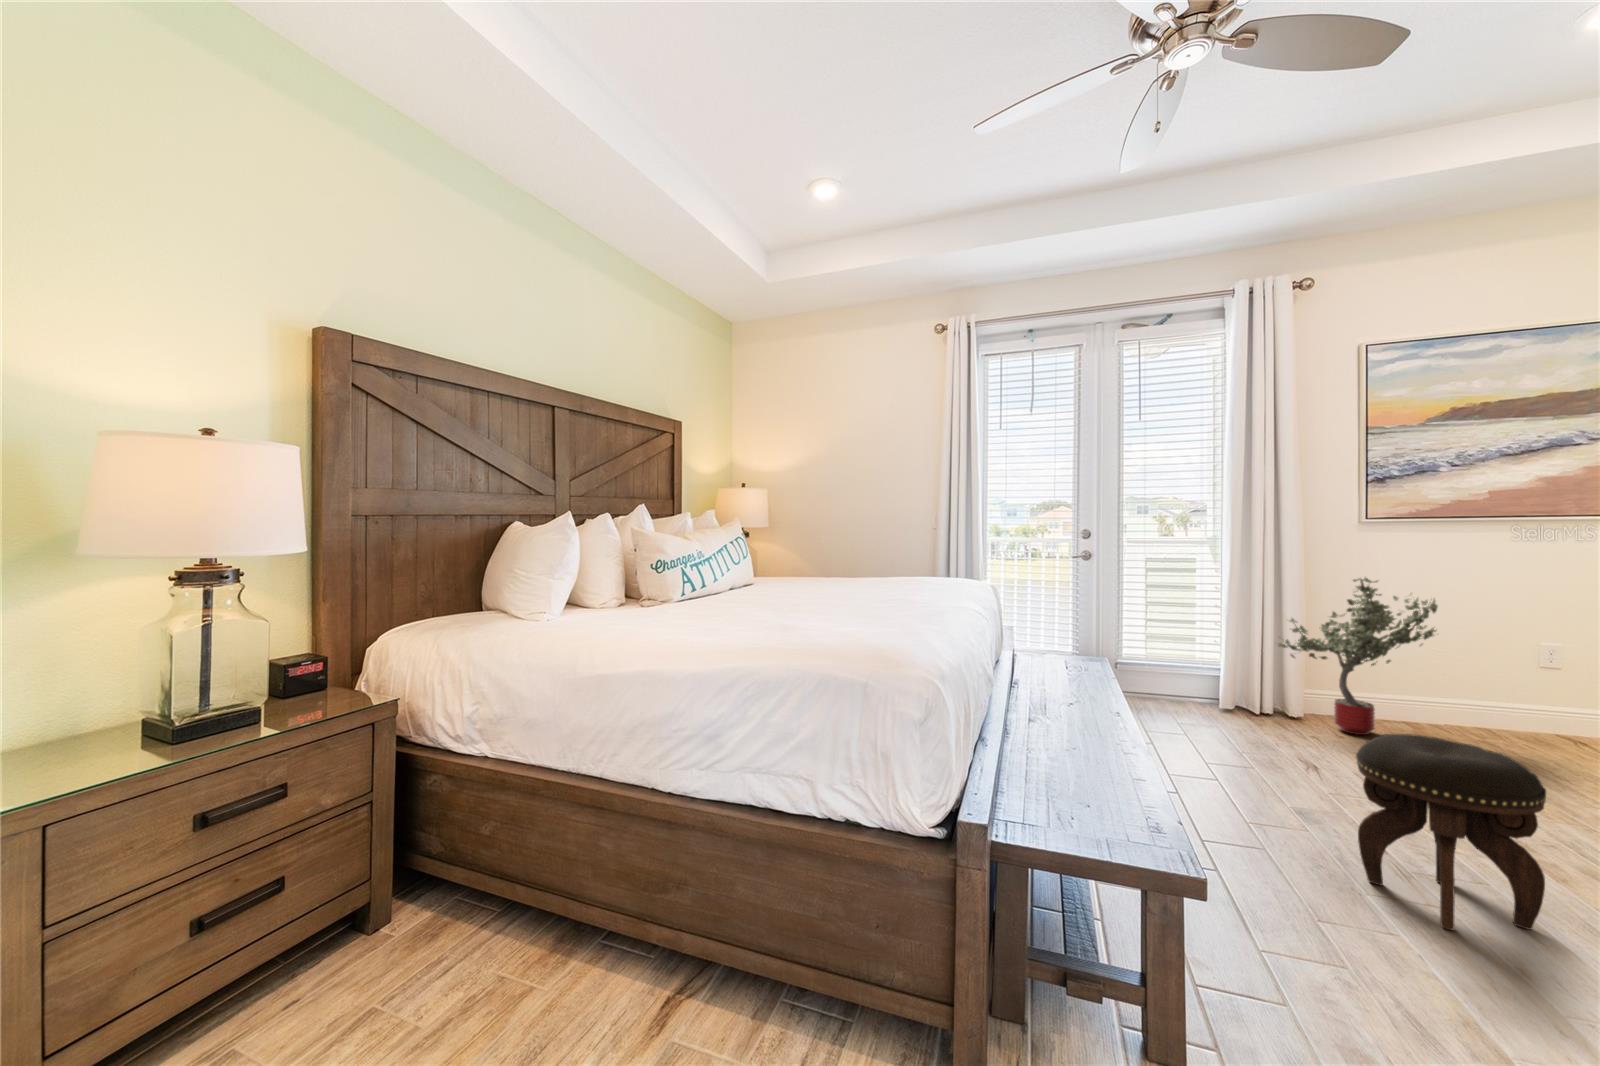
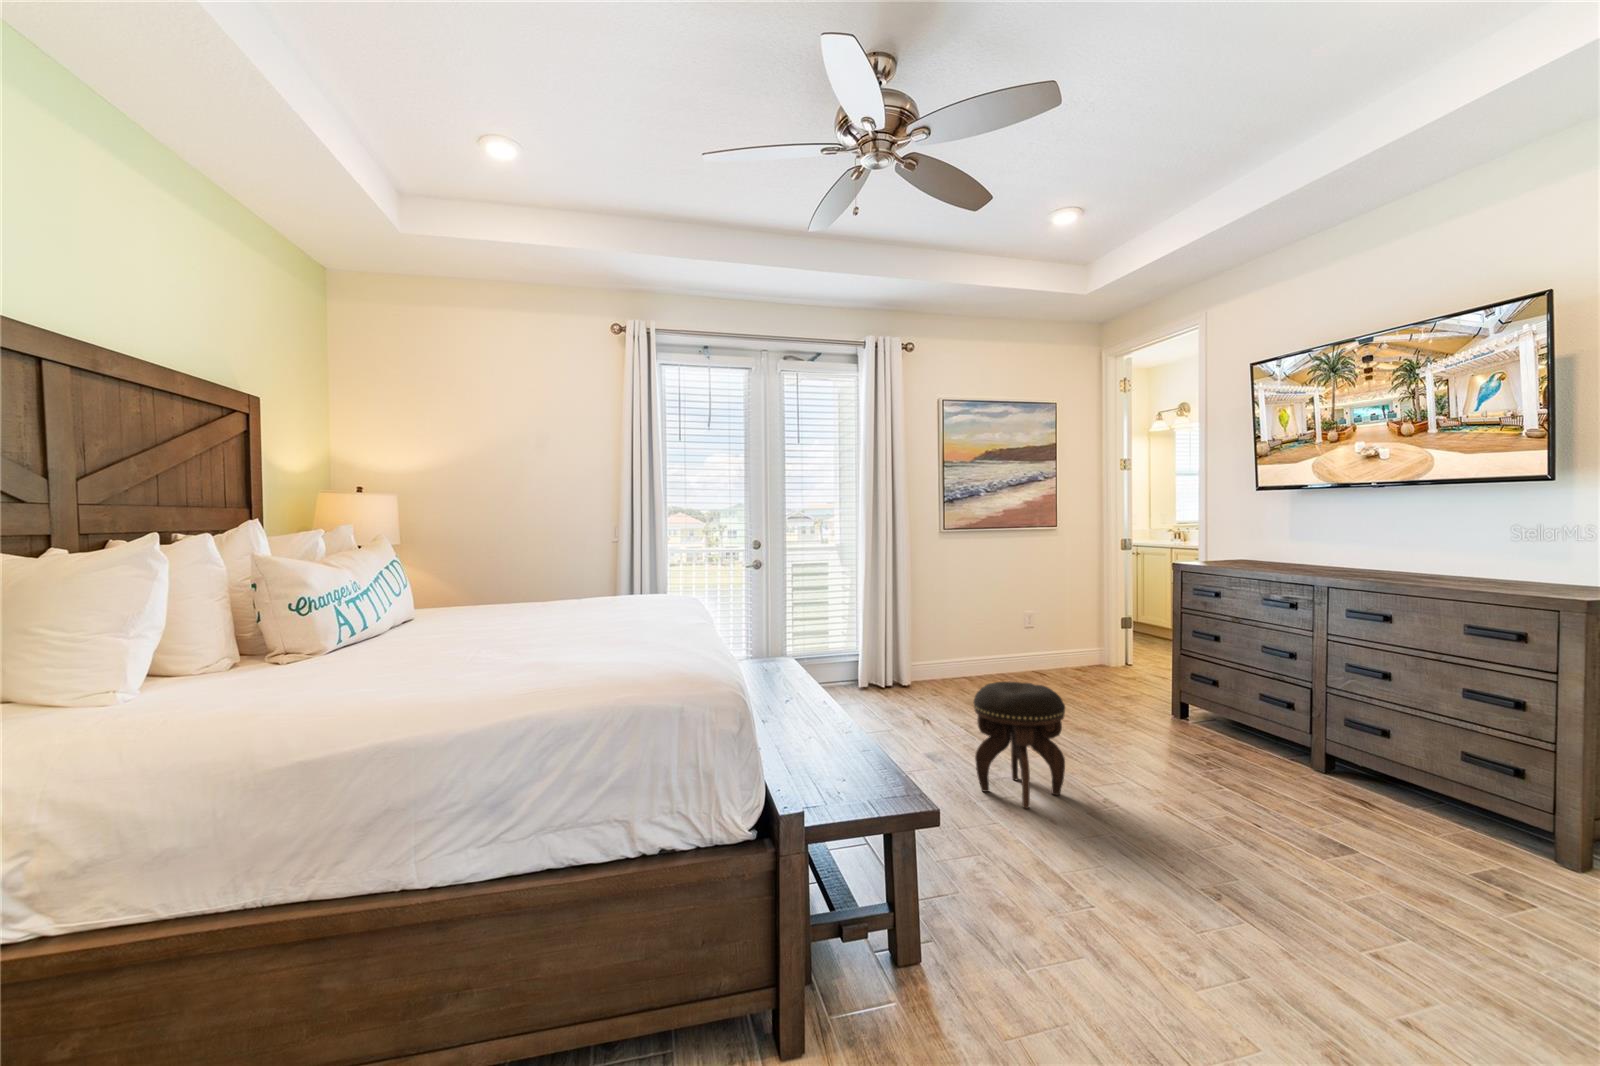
potted tree: present [1278,577,1438,735] -> none [897,572,986,690]

